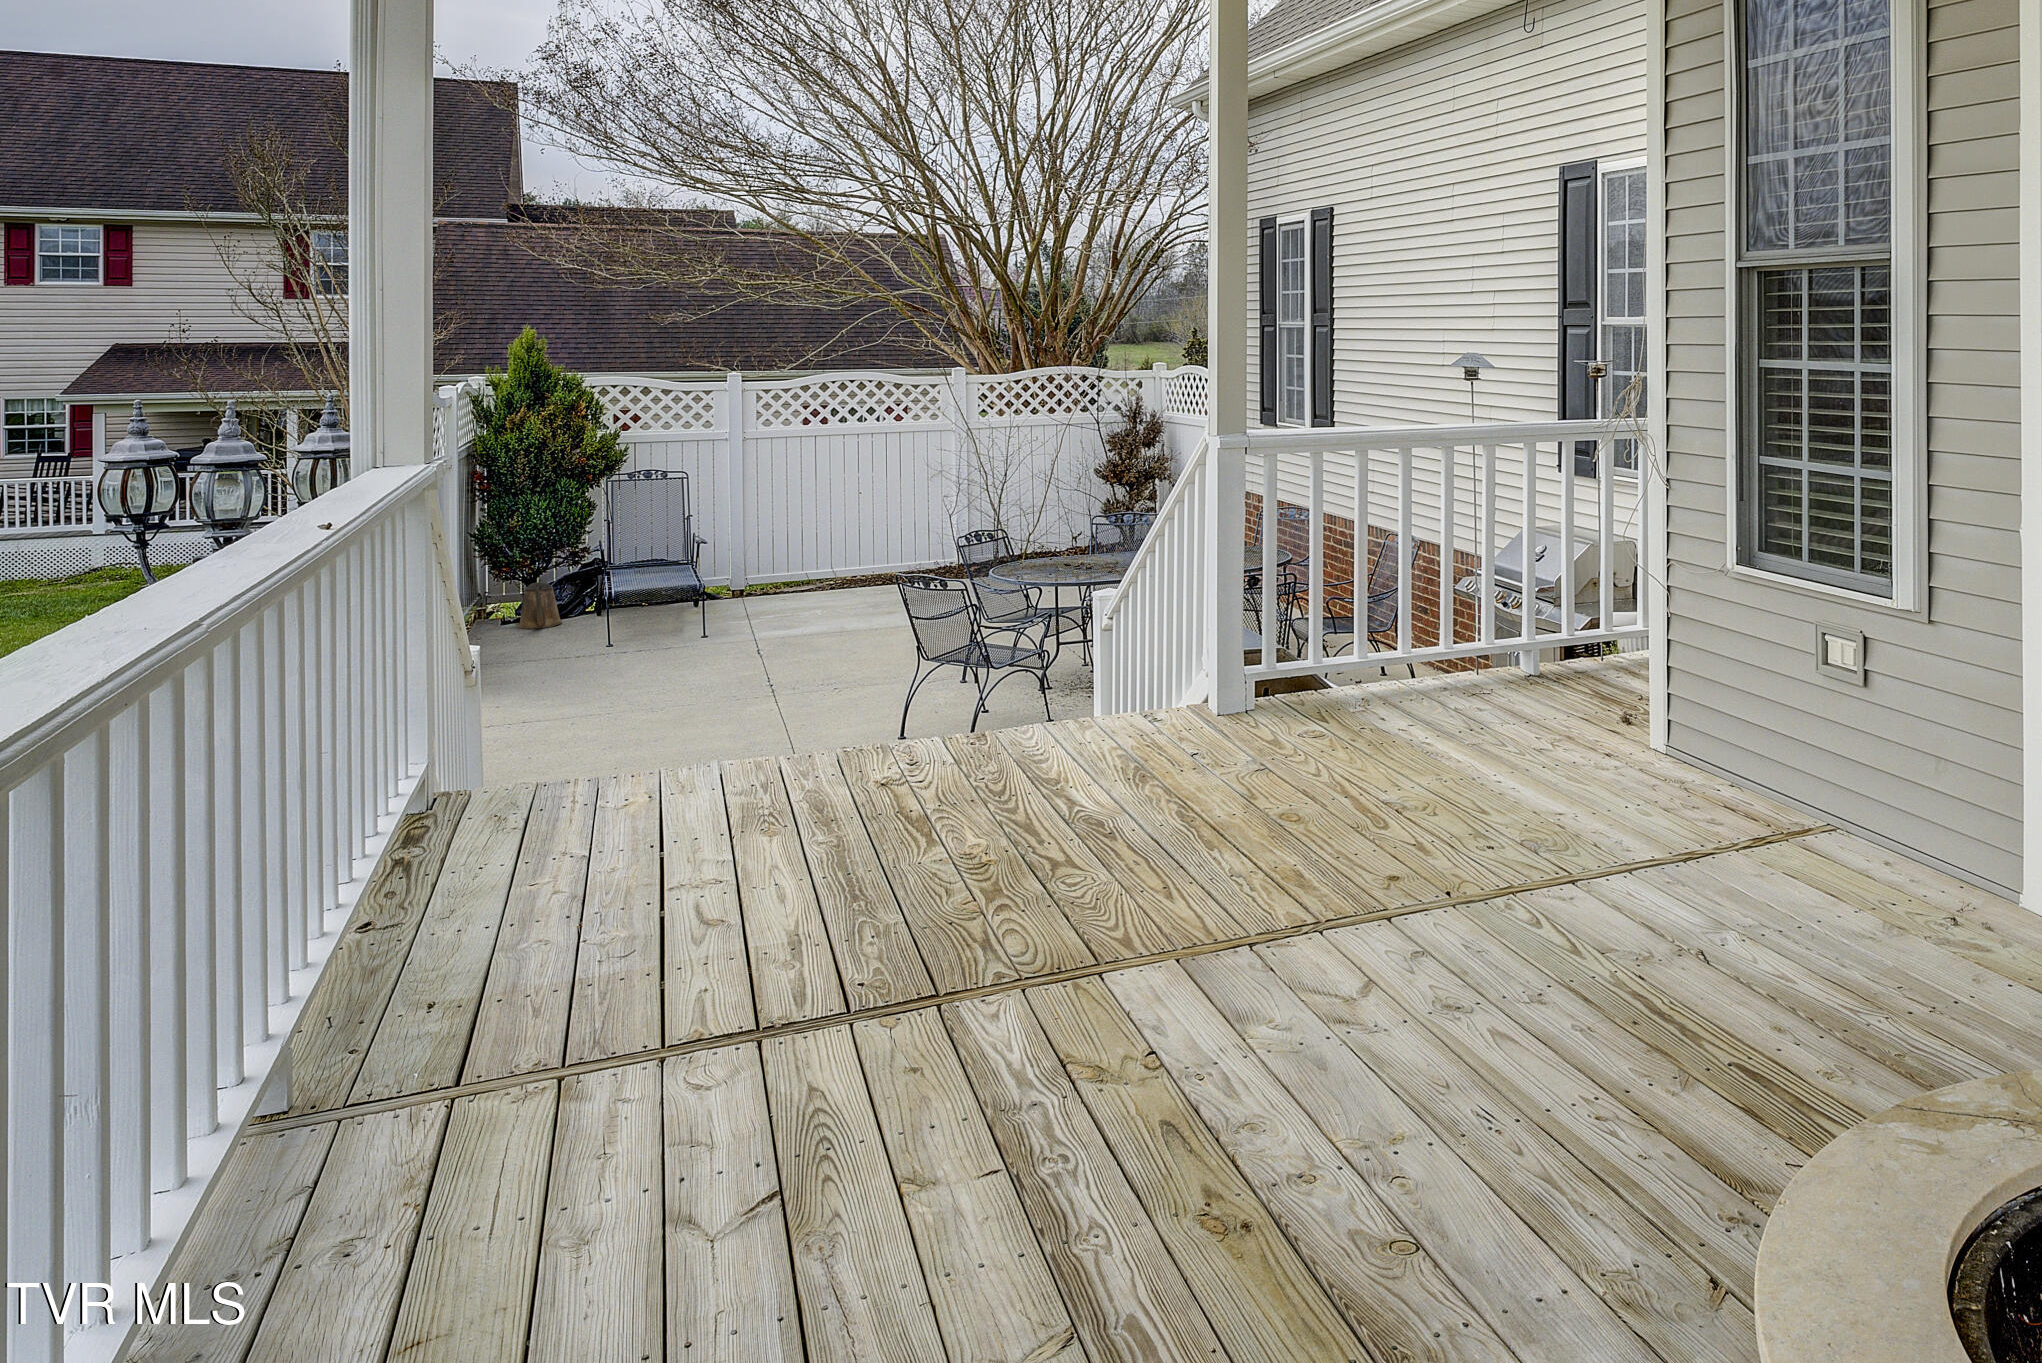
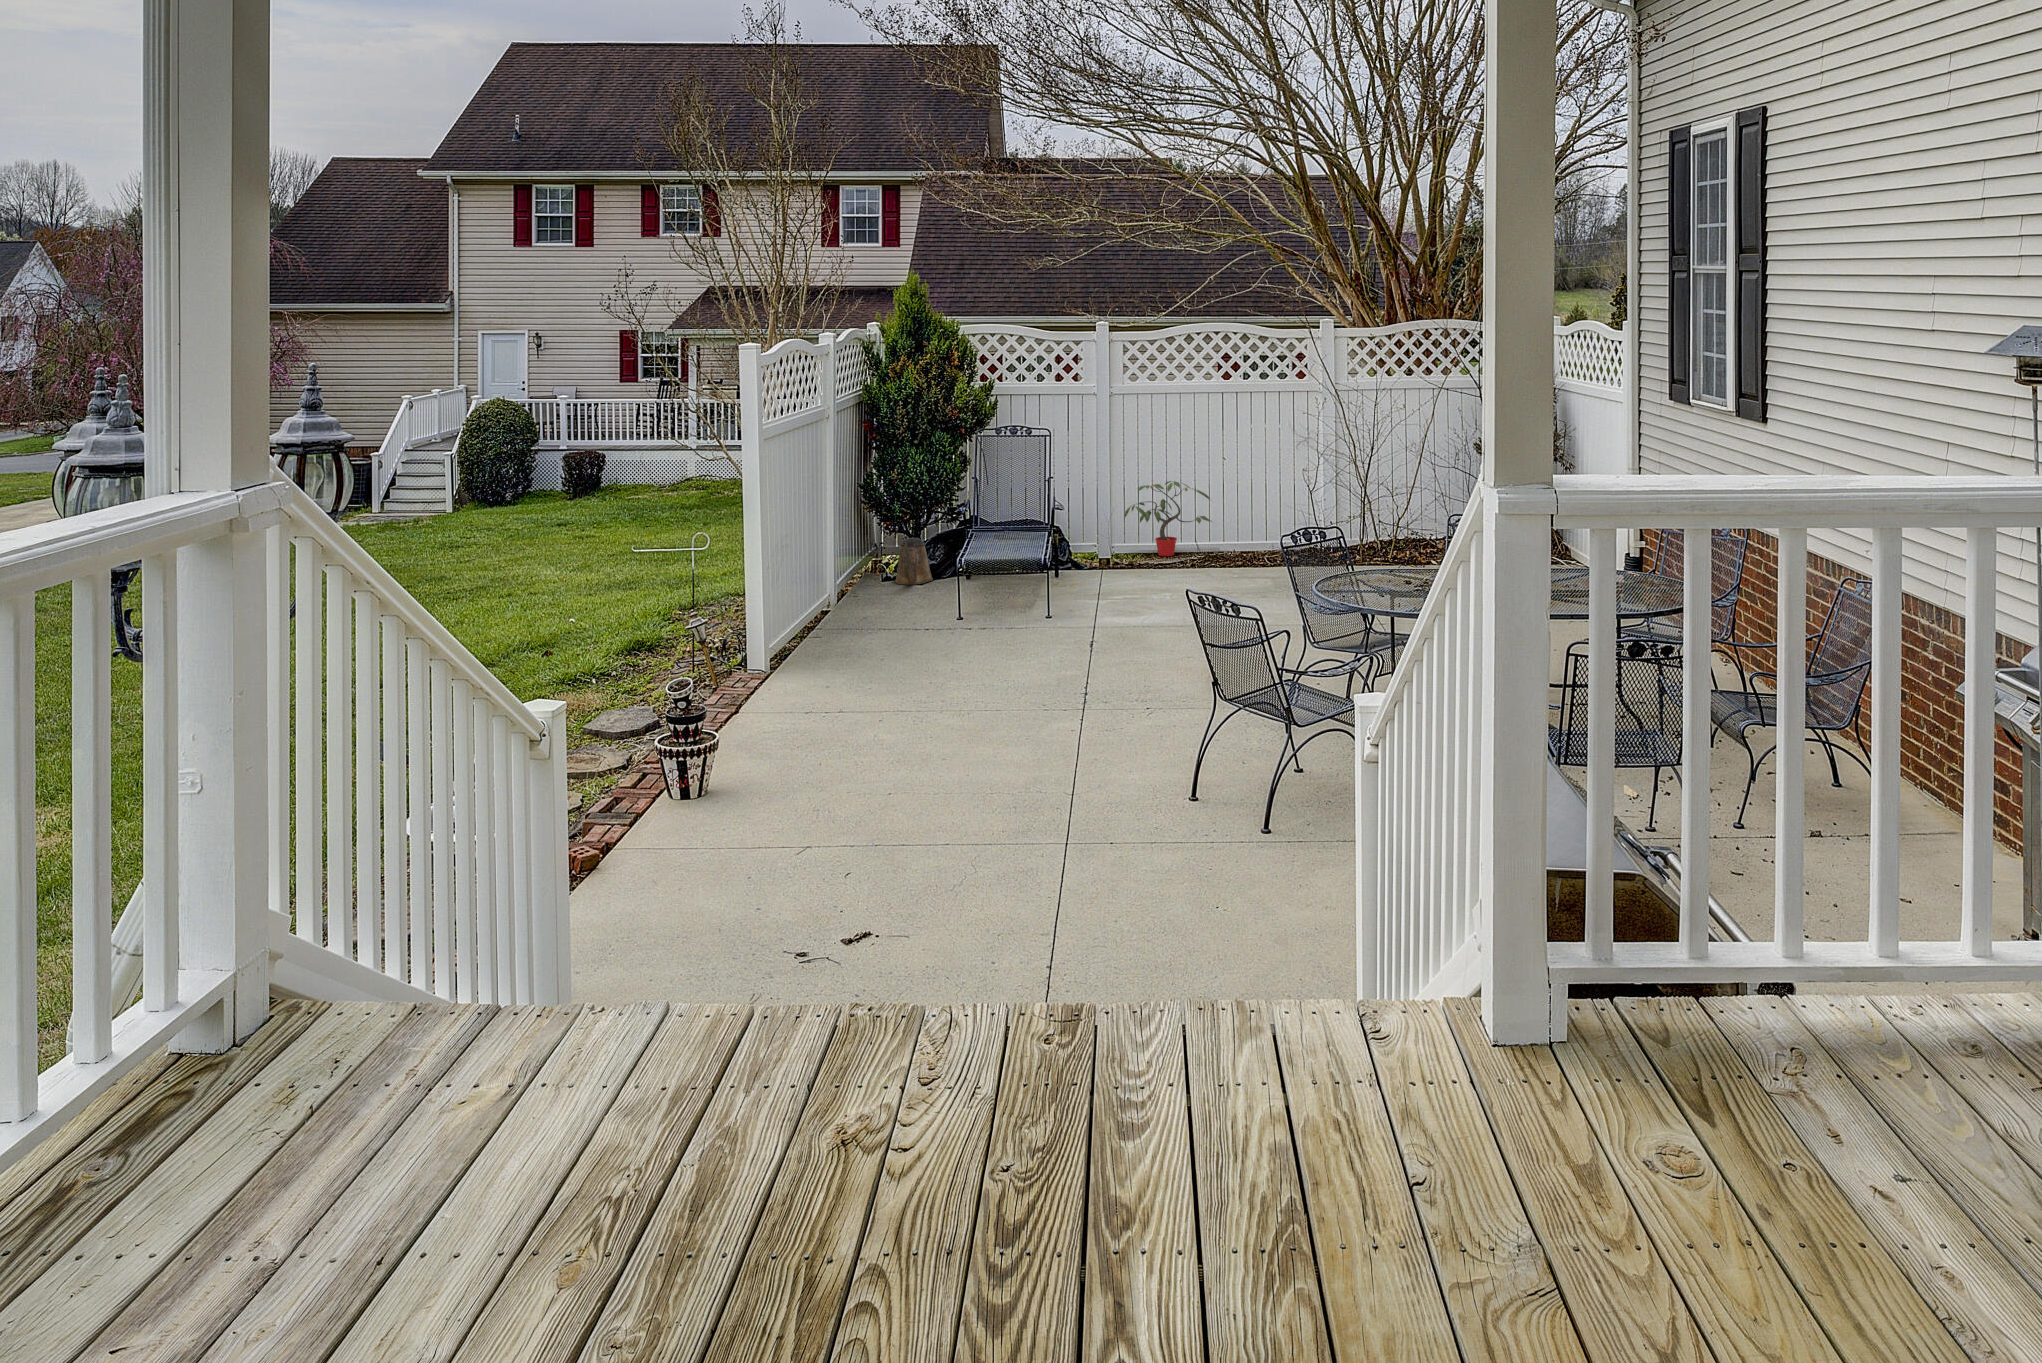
potted plant: none [761,518,855,589] -> present [1124,481,1212,556]

